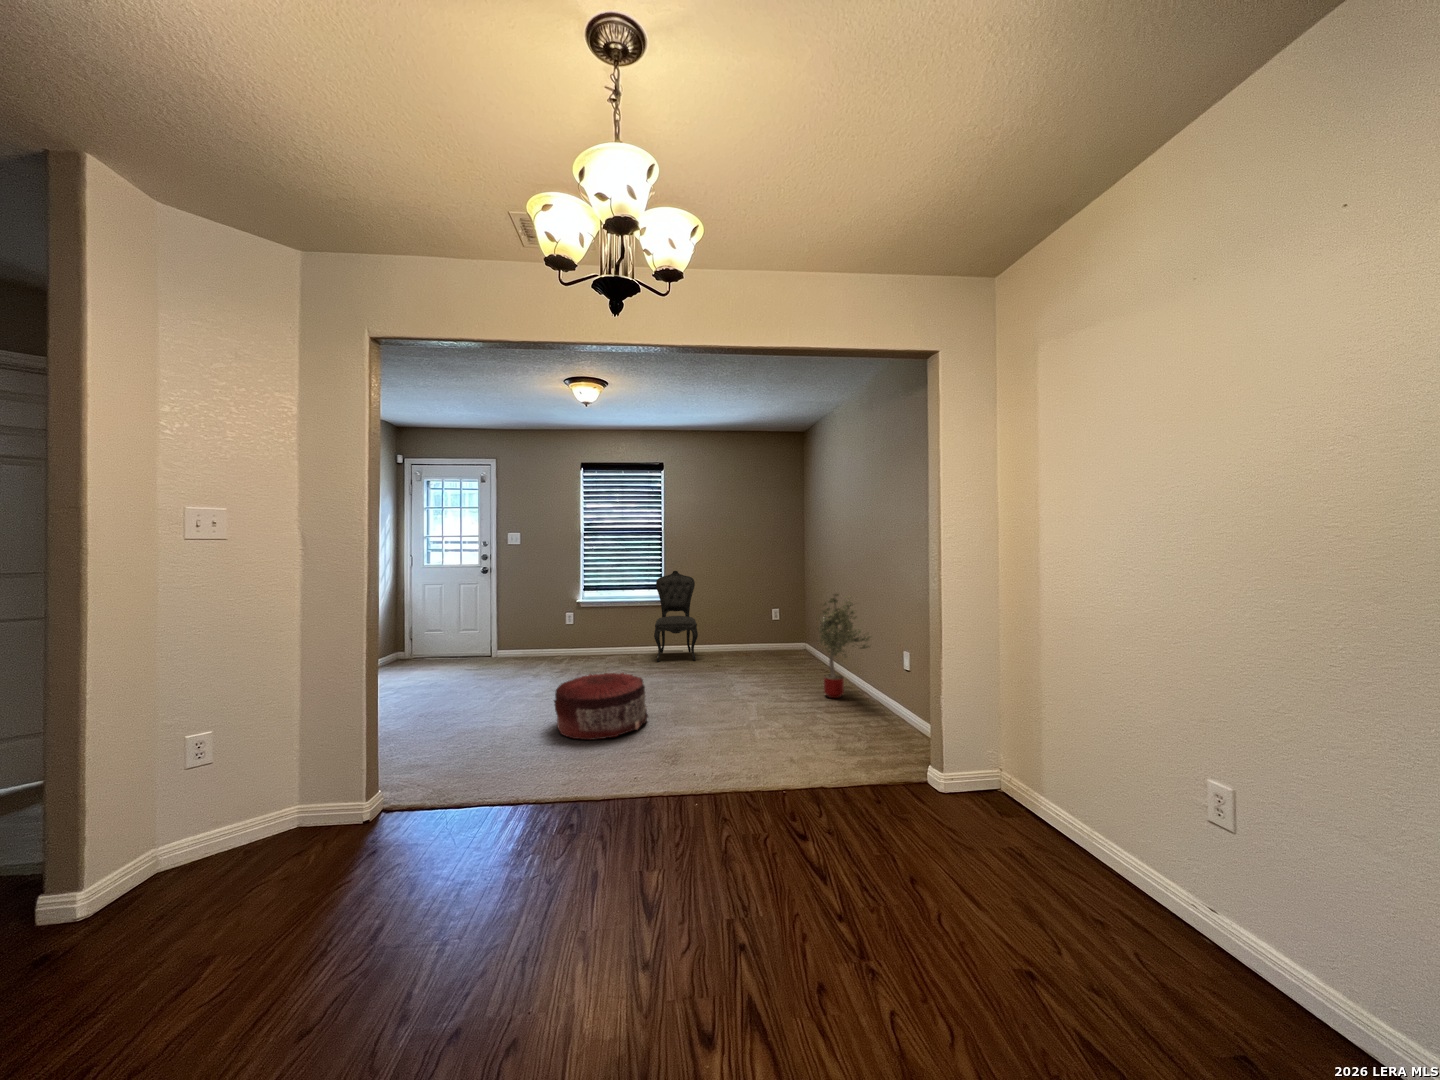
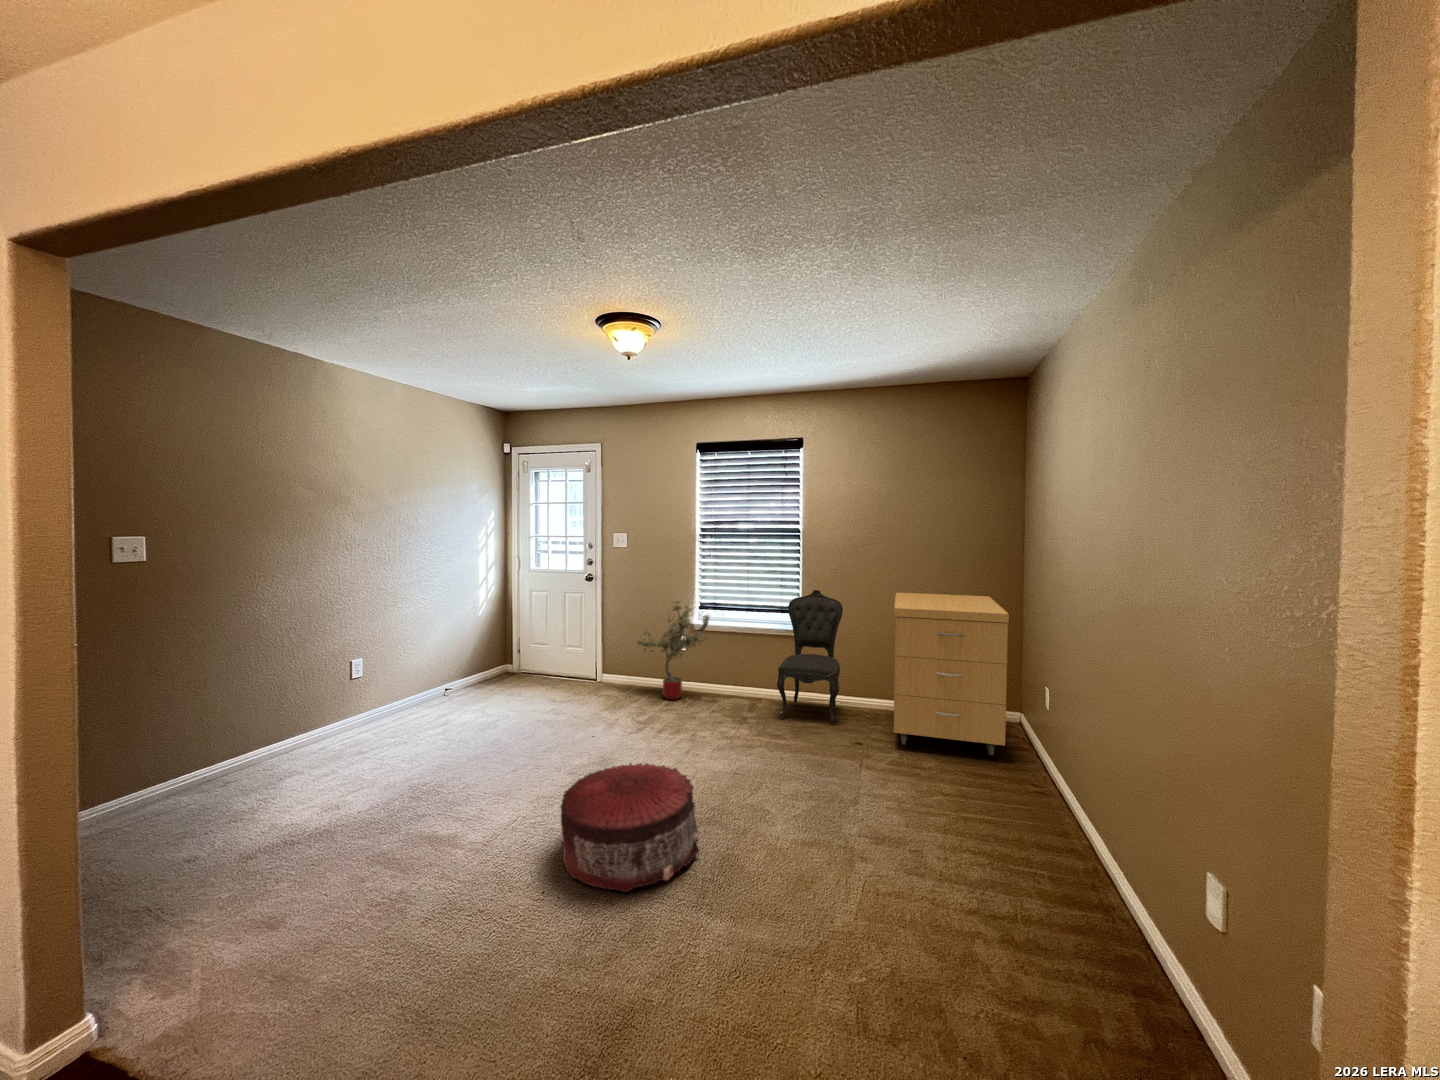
storage cabinet: none [729,569,803,664] -> present [894,593,1009,755]
potted tree: present [818,594,871,698] -> present [637,601,709,700]

